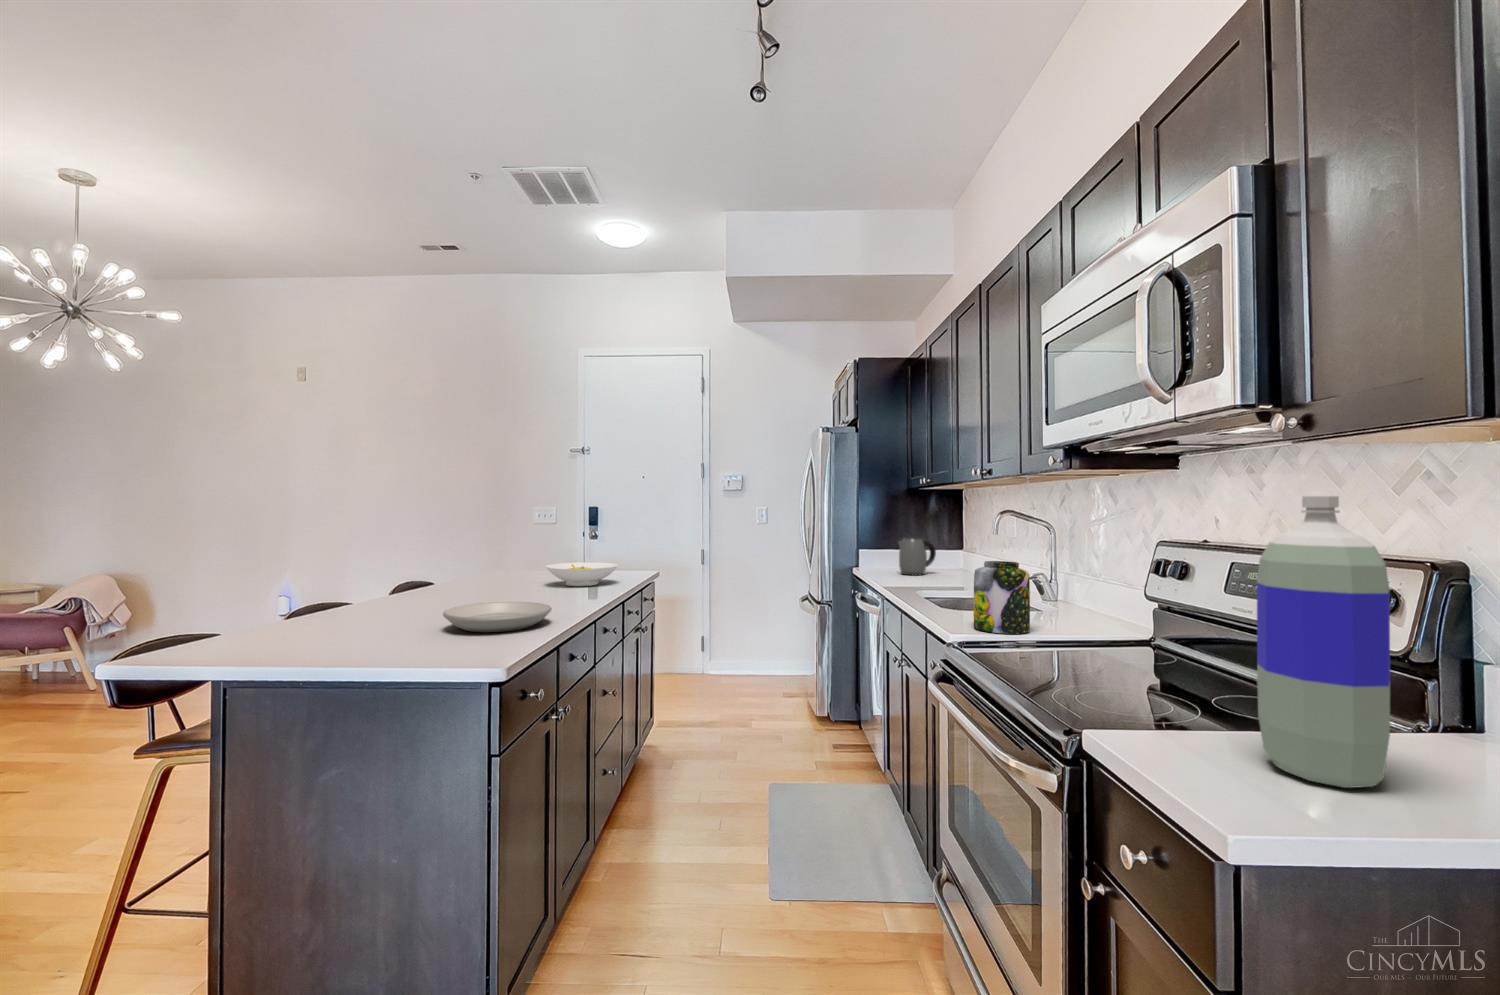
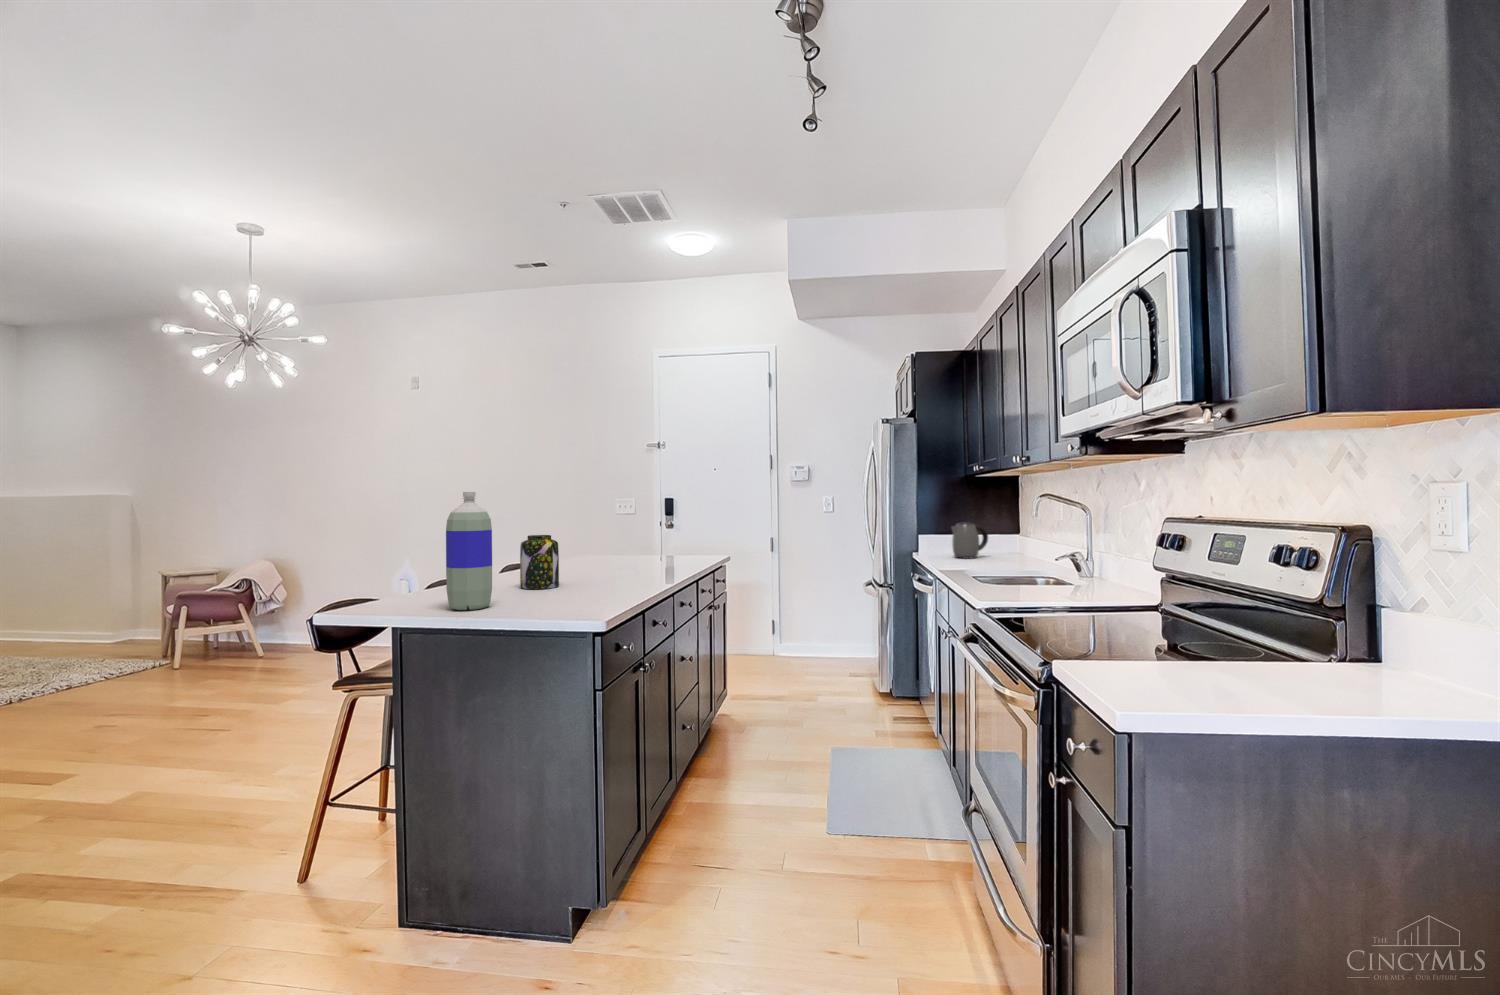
bottle: present [1257,496,1390,788] -> present [446,492,492,610]
jar: present [974,561,1030,634] -> present [520,535,559,589]
bowl: present [546,562,618,586] -> none [631,546,693,566]
plate: present [443,602,552,632] -> none [555,575,639,597]

